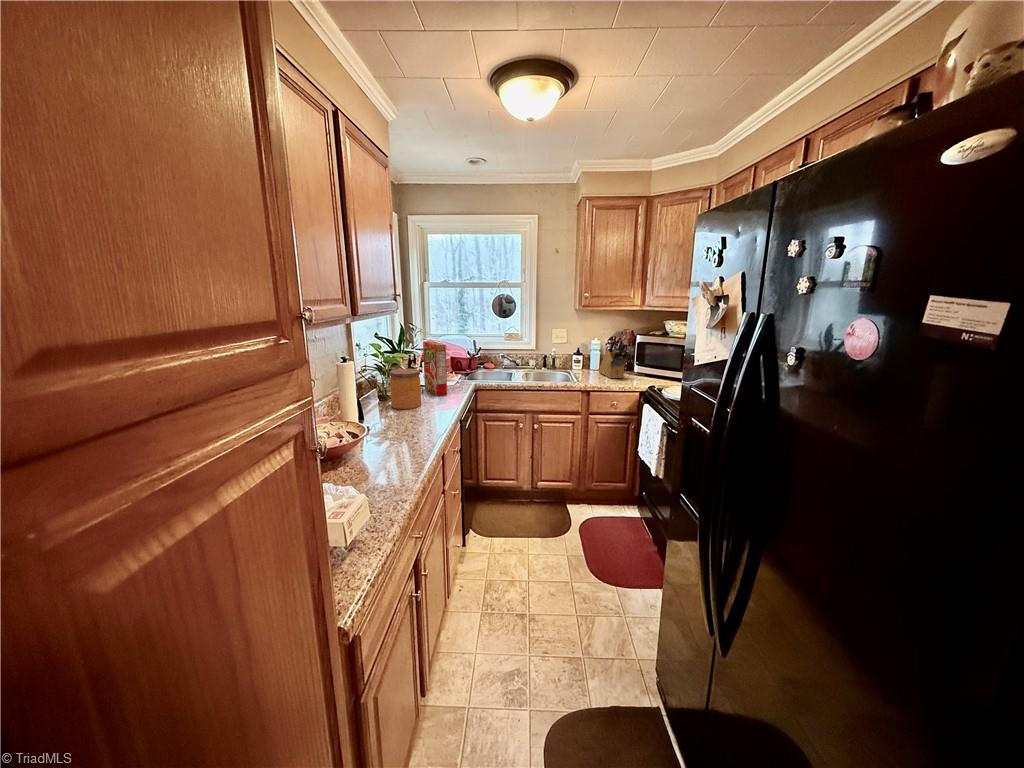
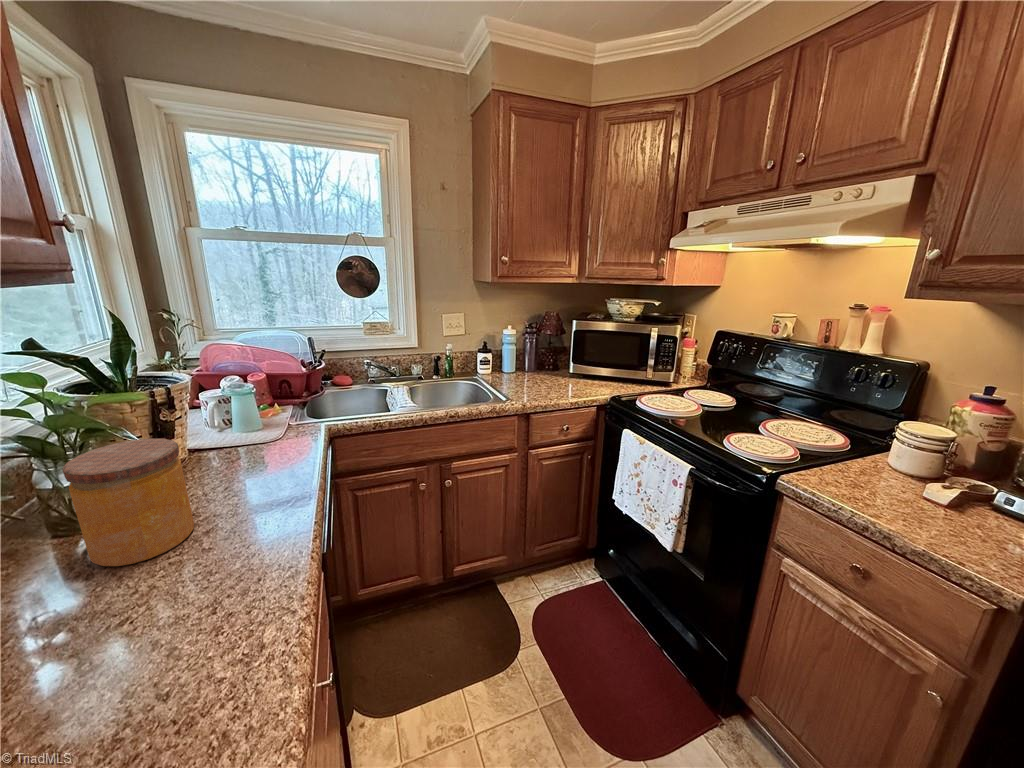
knife block: present [599,338,629,378] -> none [519,325,574,386]
cereal box: present [423,341,447,396] -> none [190,352,268,481]

